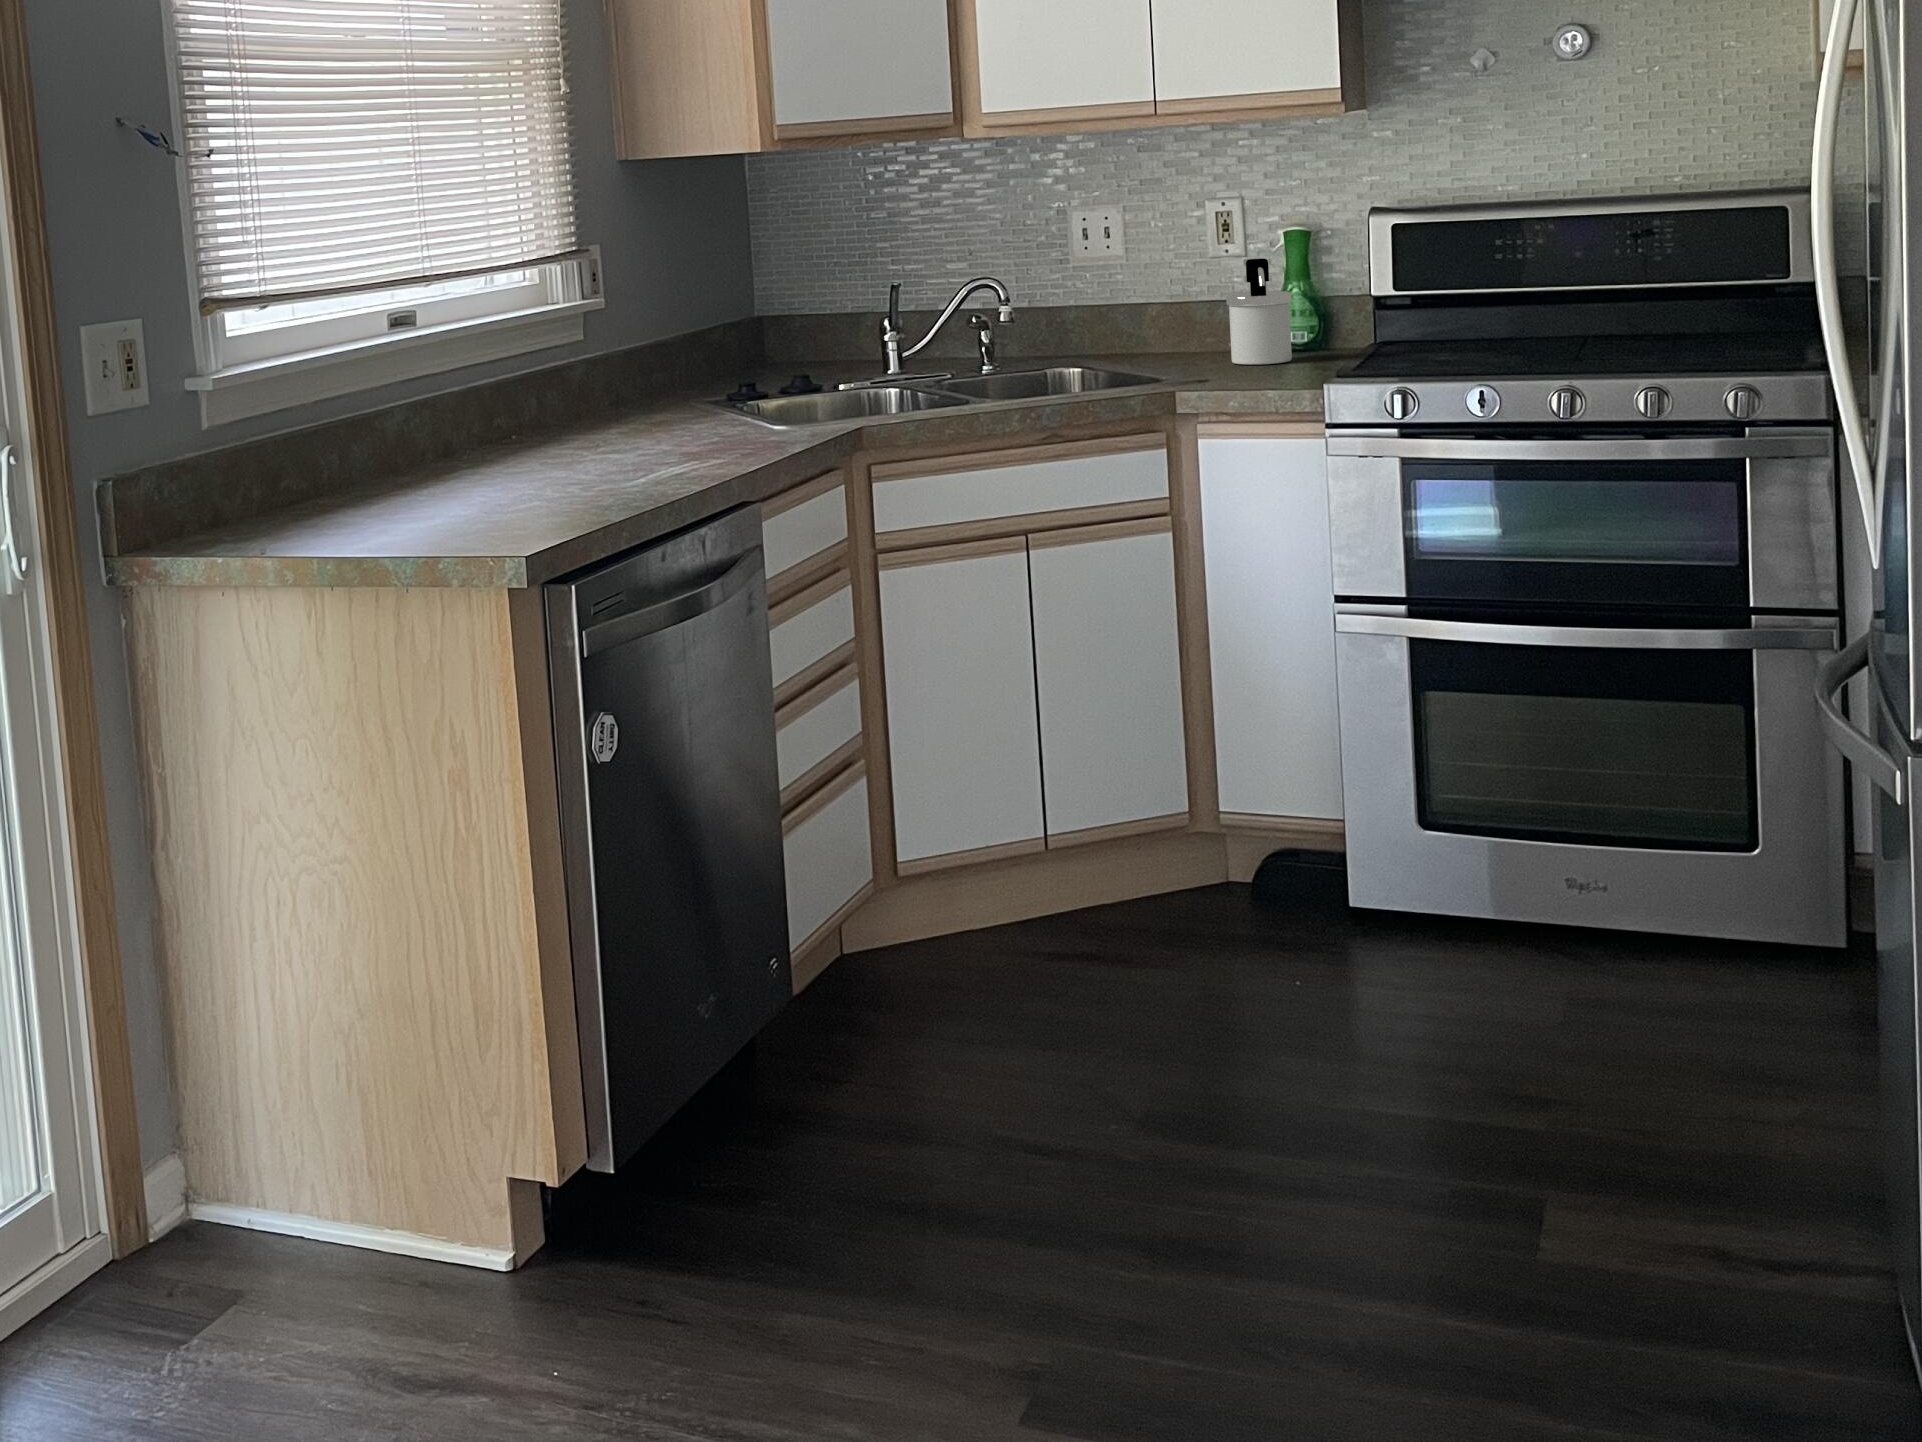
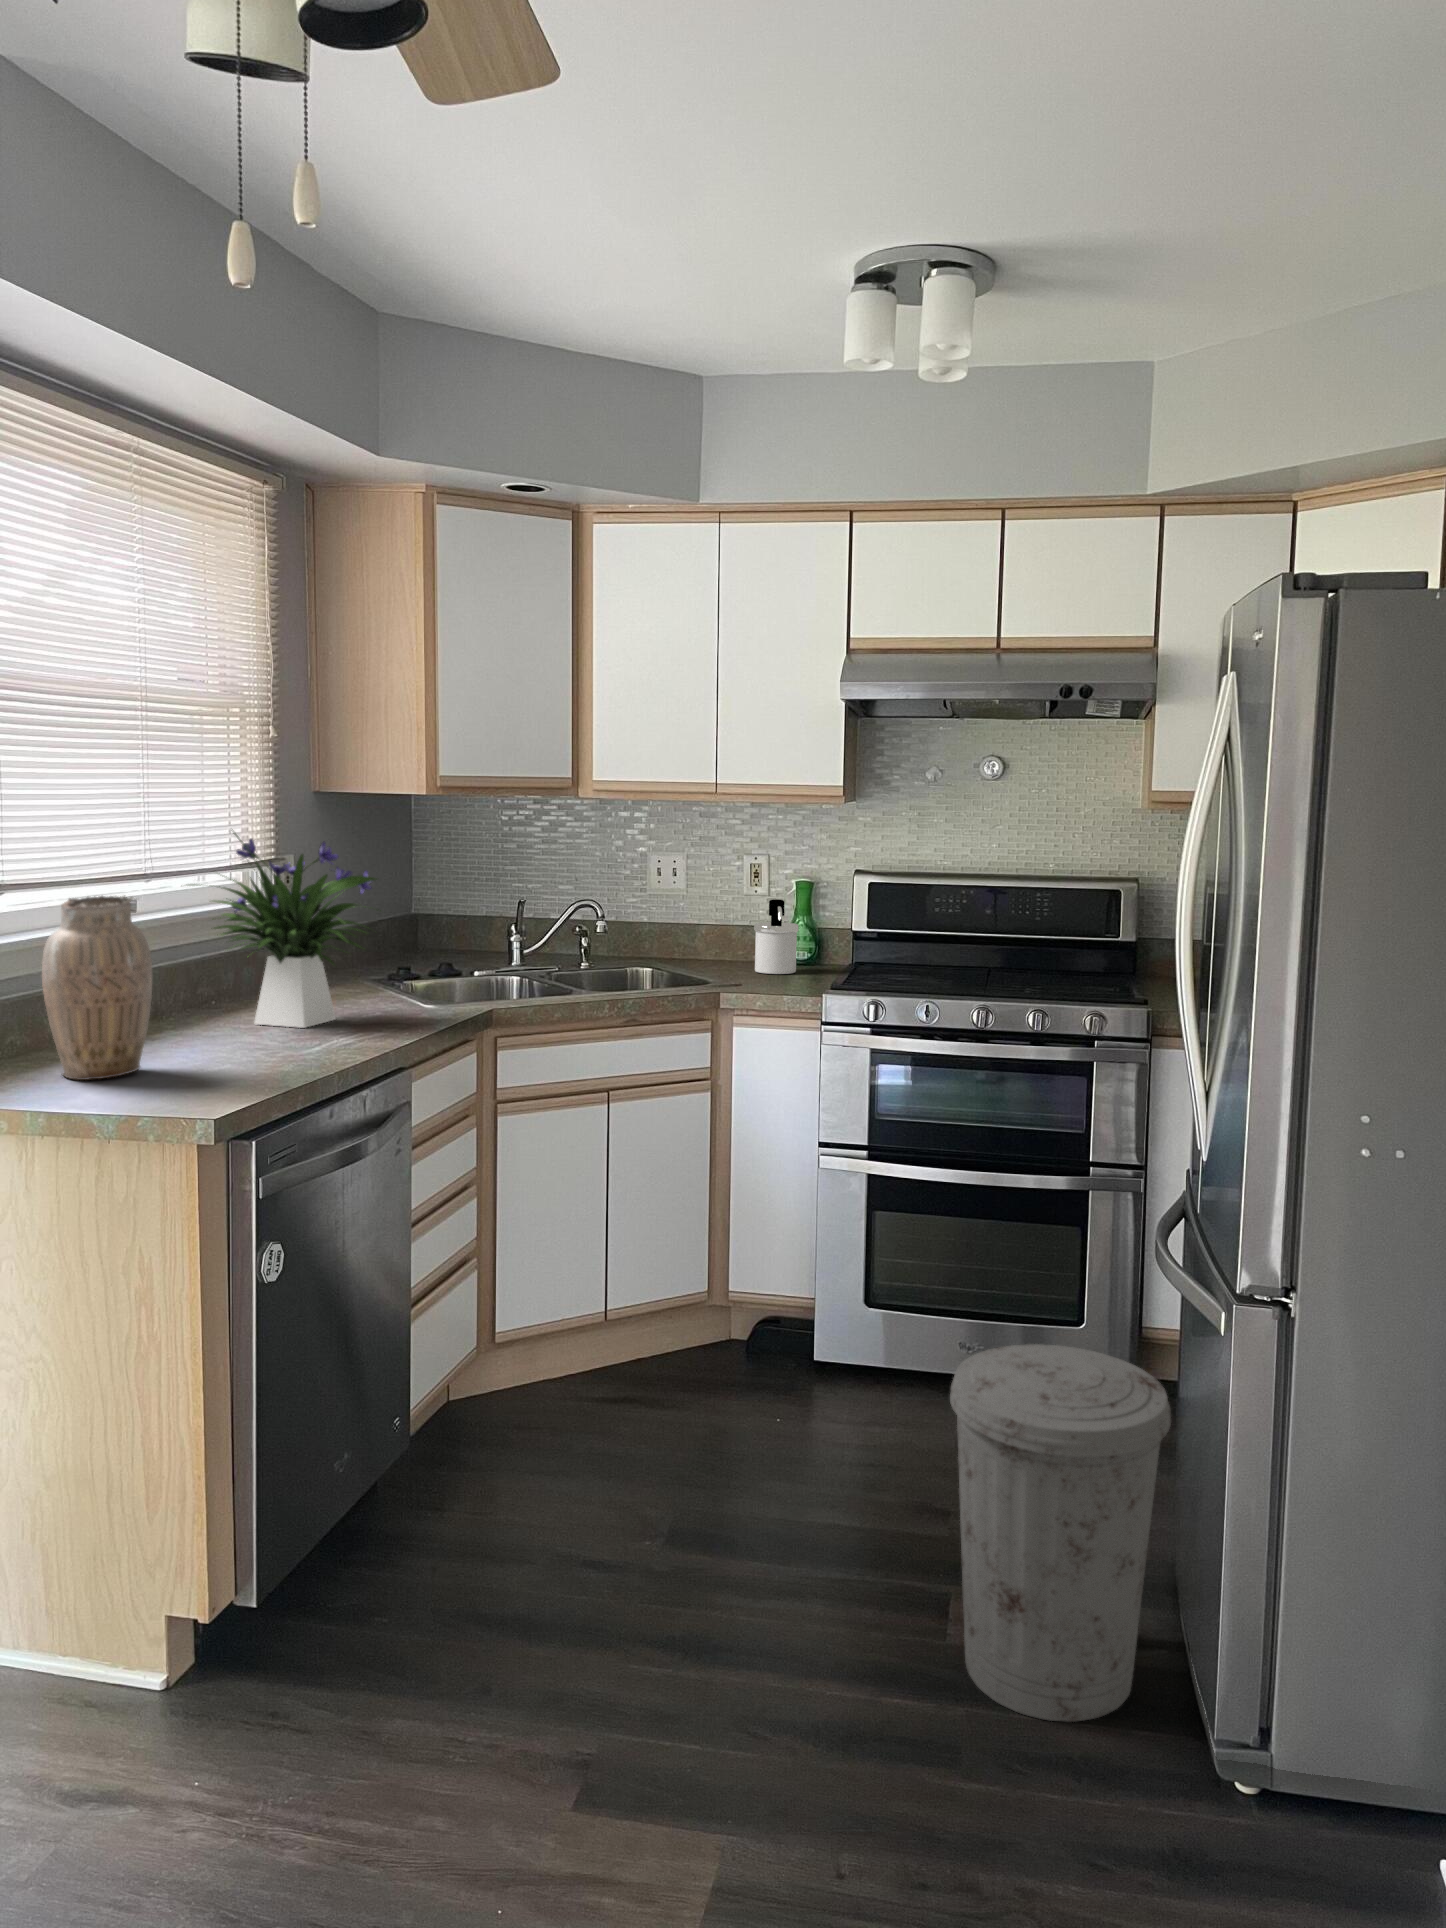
flower arrangement: none [465,209,716,458] -> present [214,829,381,1028]
vase: none [317,294,442,523] -> present [42,896,152,1080]
trash can: none [1516,844,1850,1368] -> present [950,1344,1171,1722]

